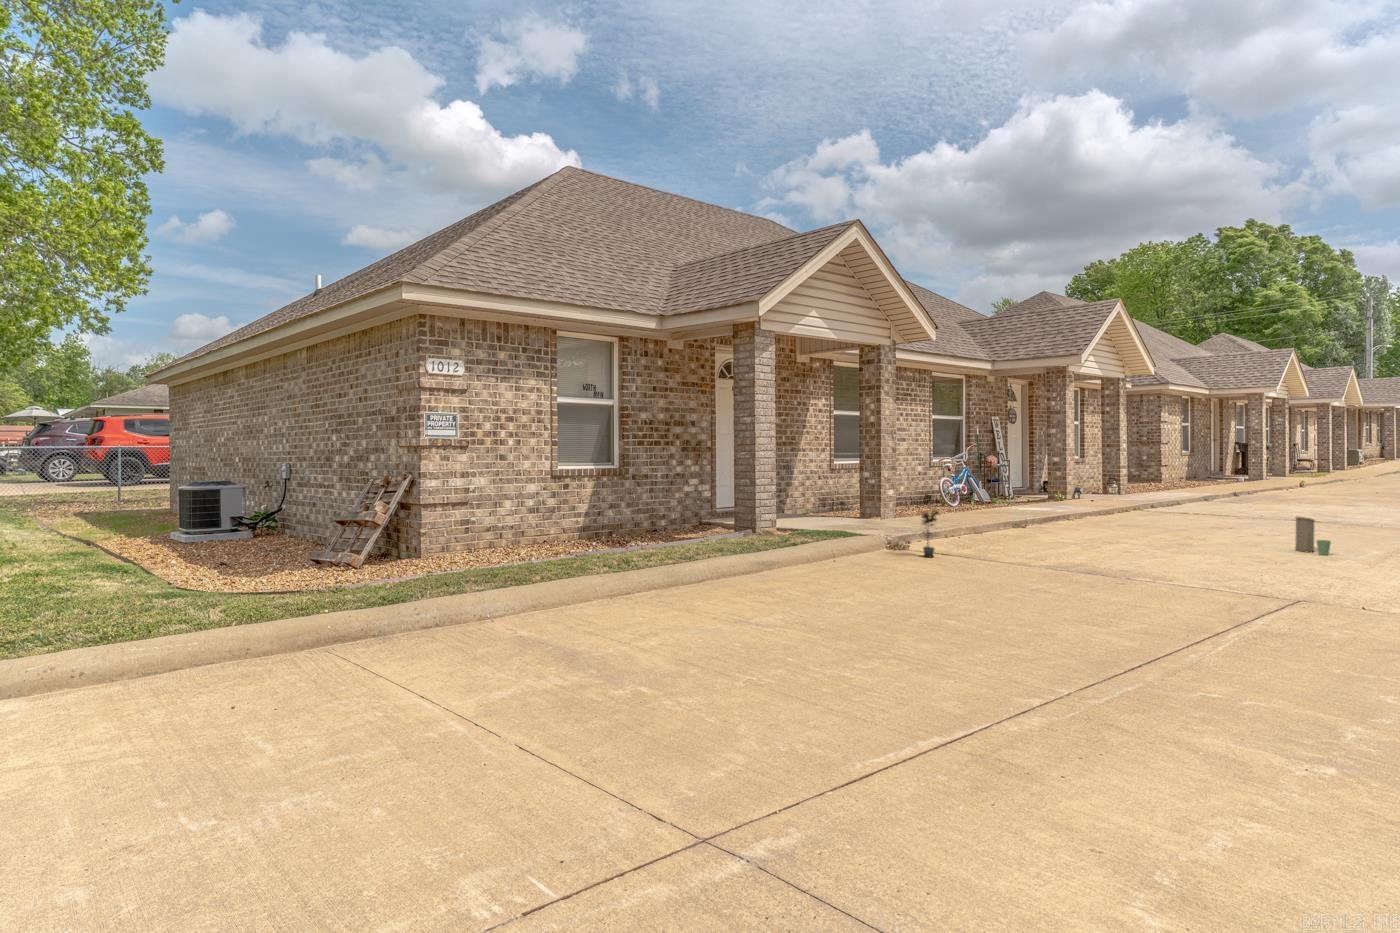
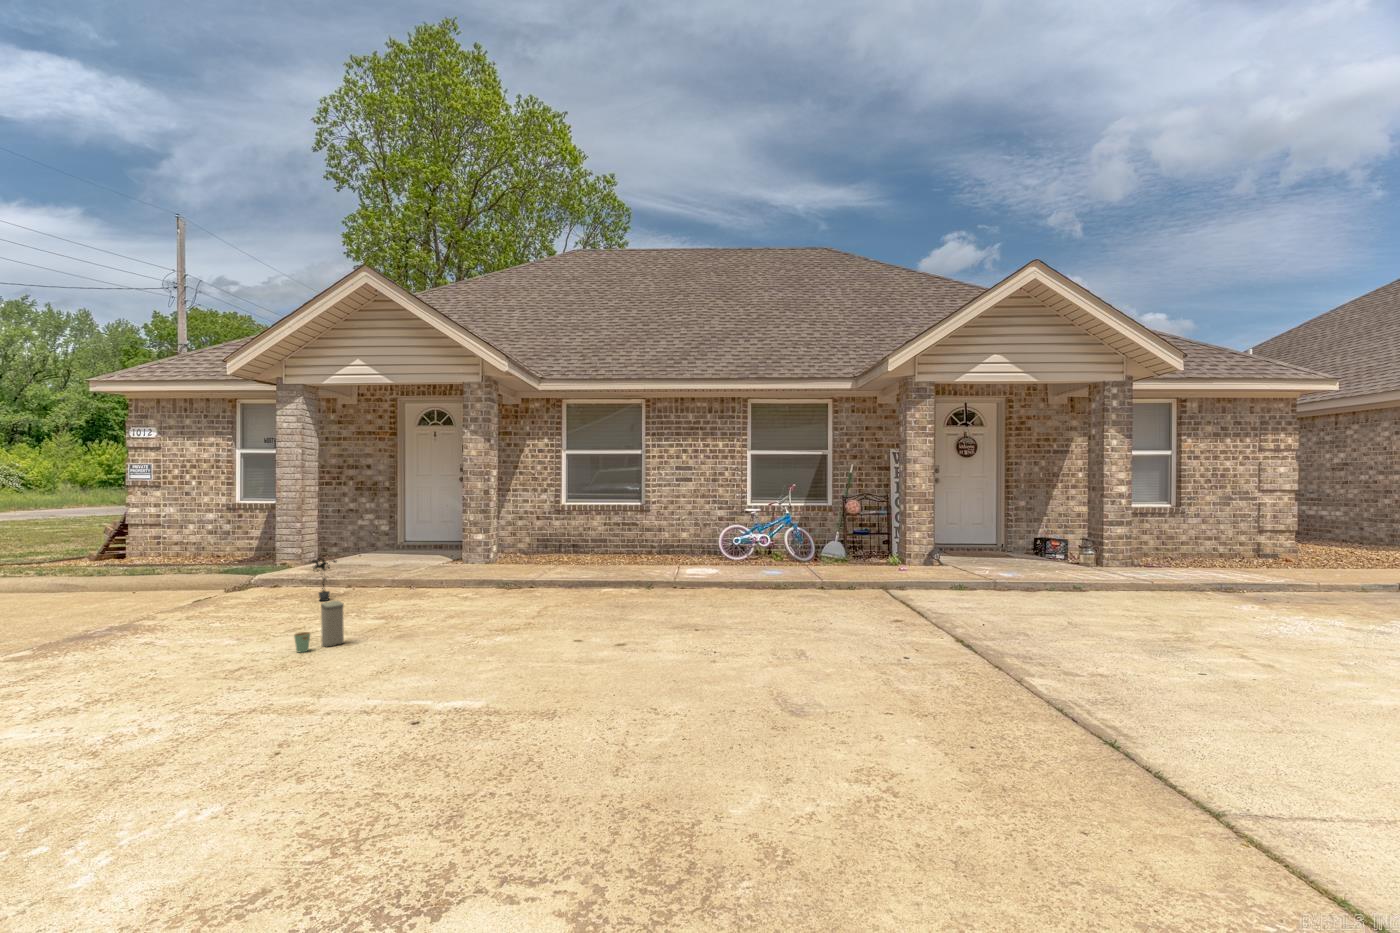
trash can: present [1295,517,1331,555] -> present [294,601,344,652]

